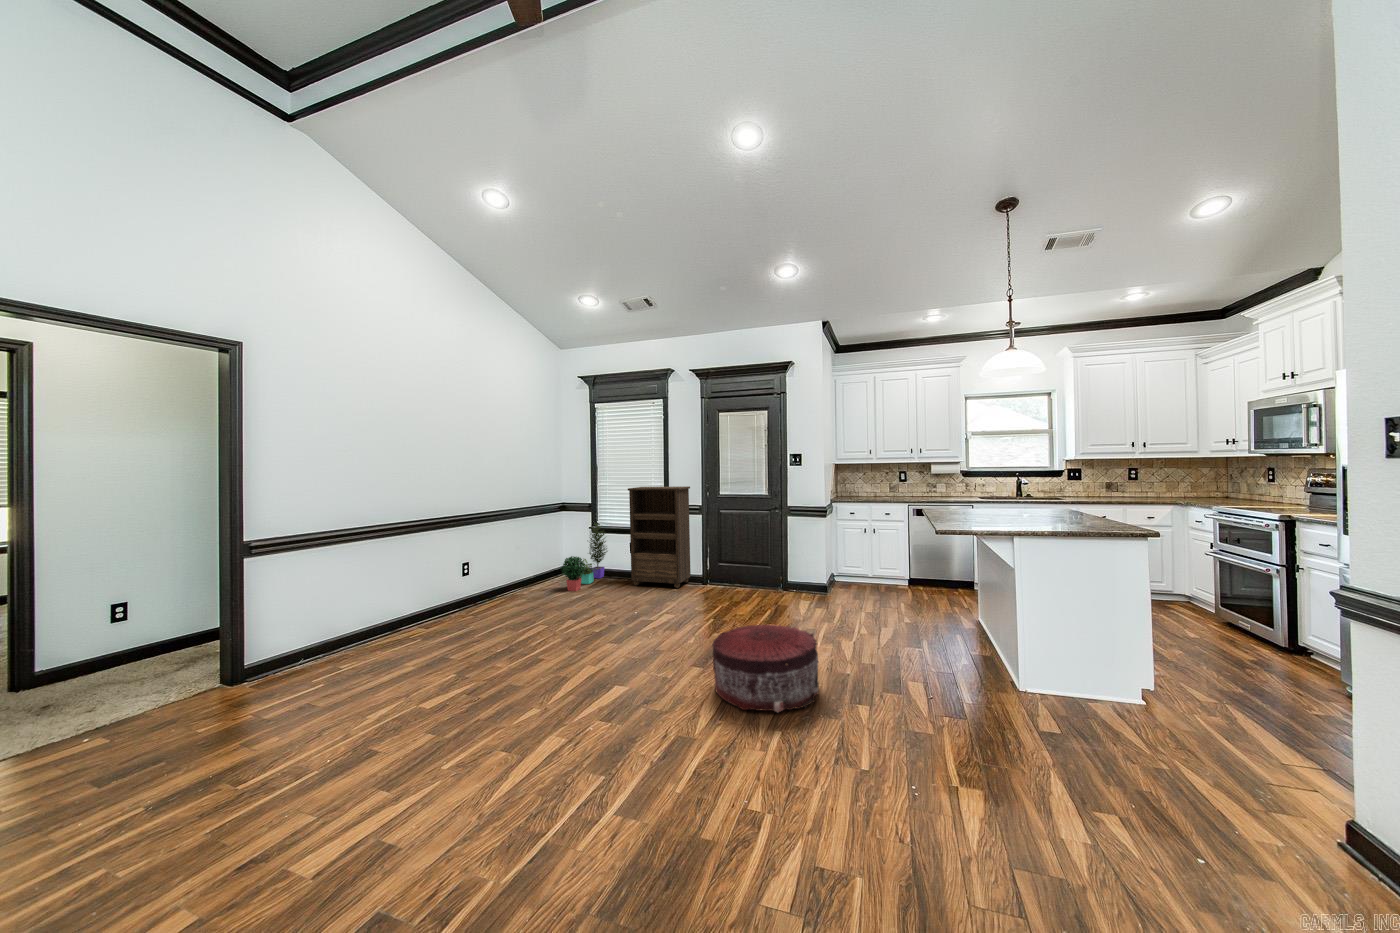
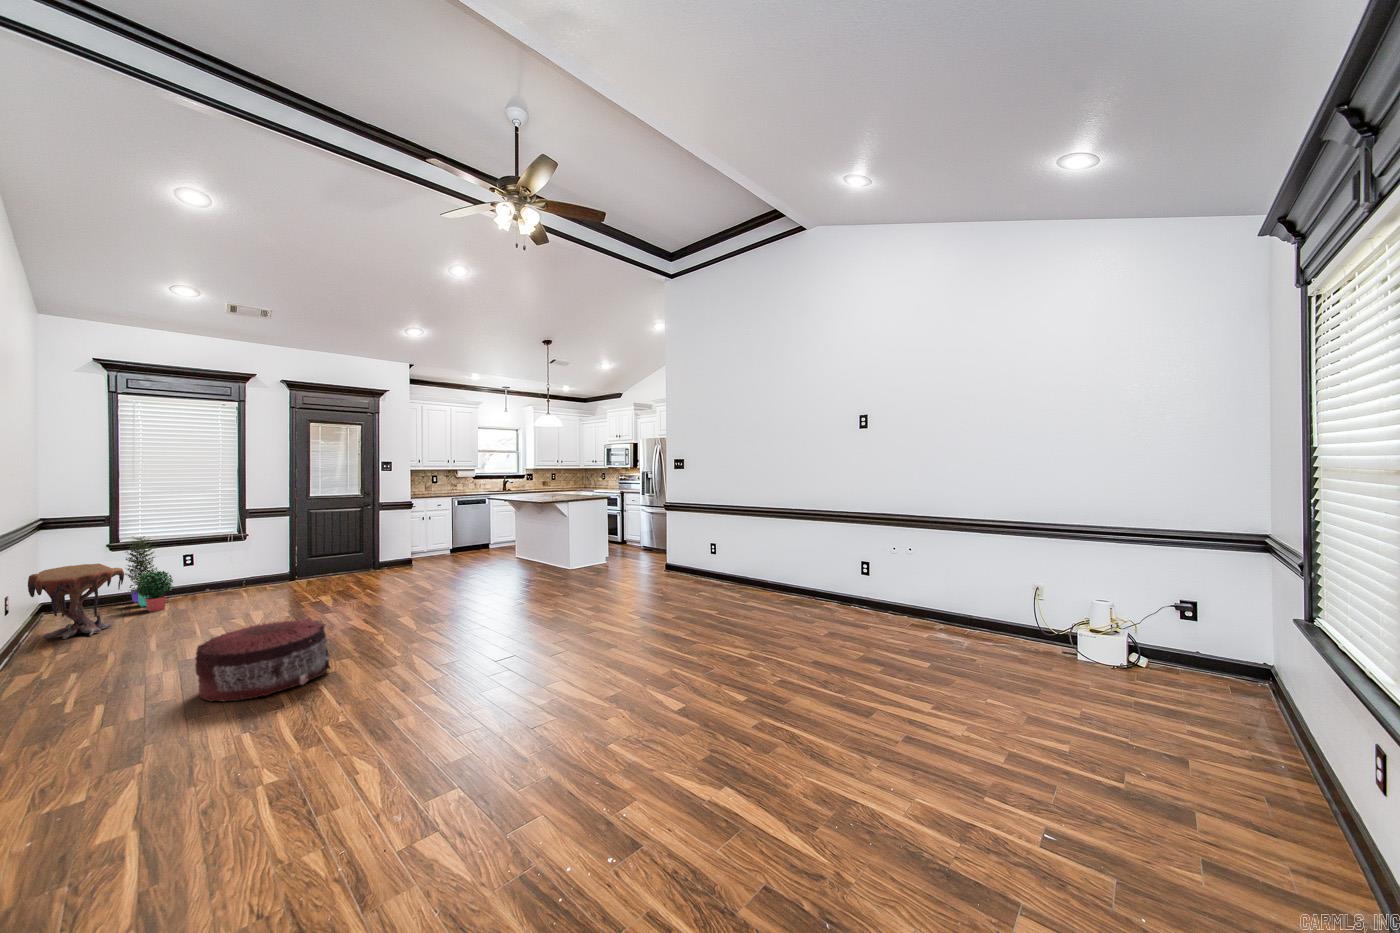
bookshelf: present [628,486,691,588] -> none [215,489,292,593]
side table: none [469,544,528,605] -> present [28,564,124,639]
pouf: present [712,624,819,712] -> present [195,619,330,701]

